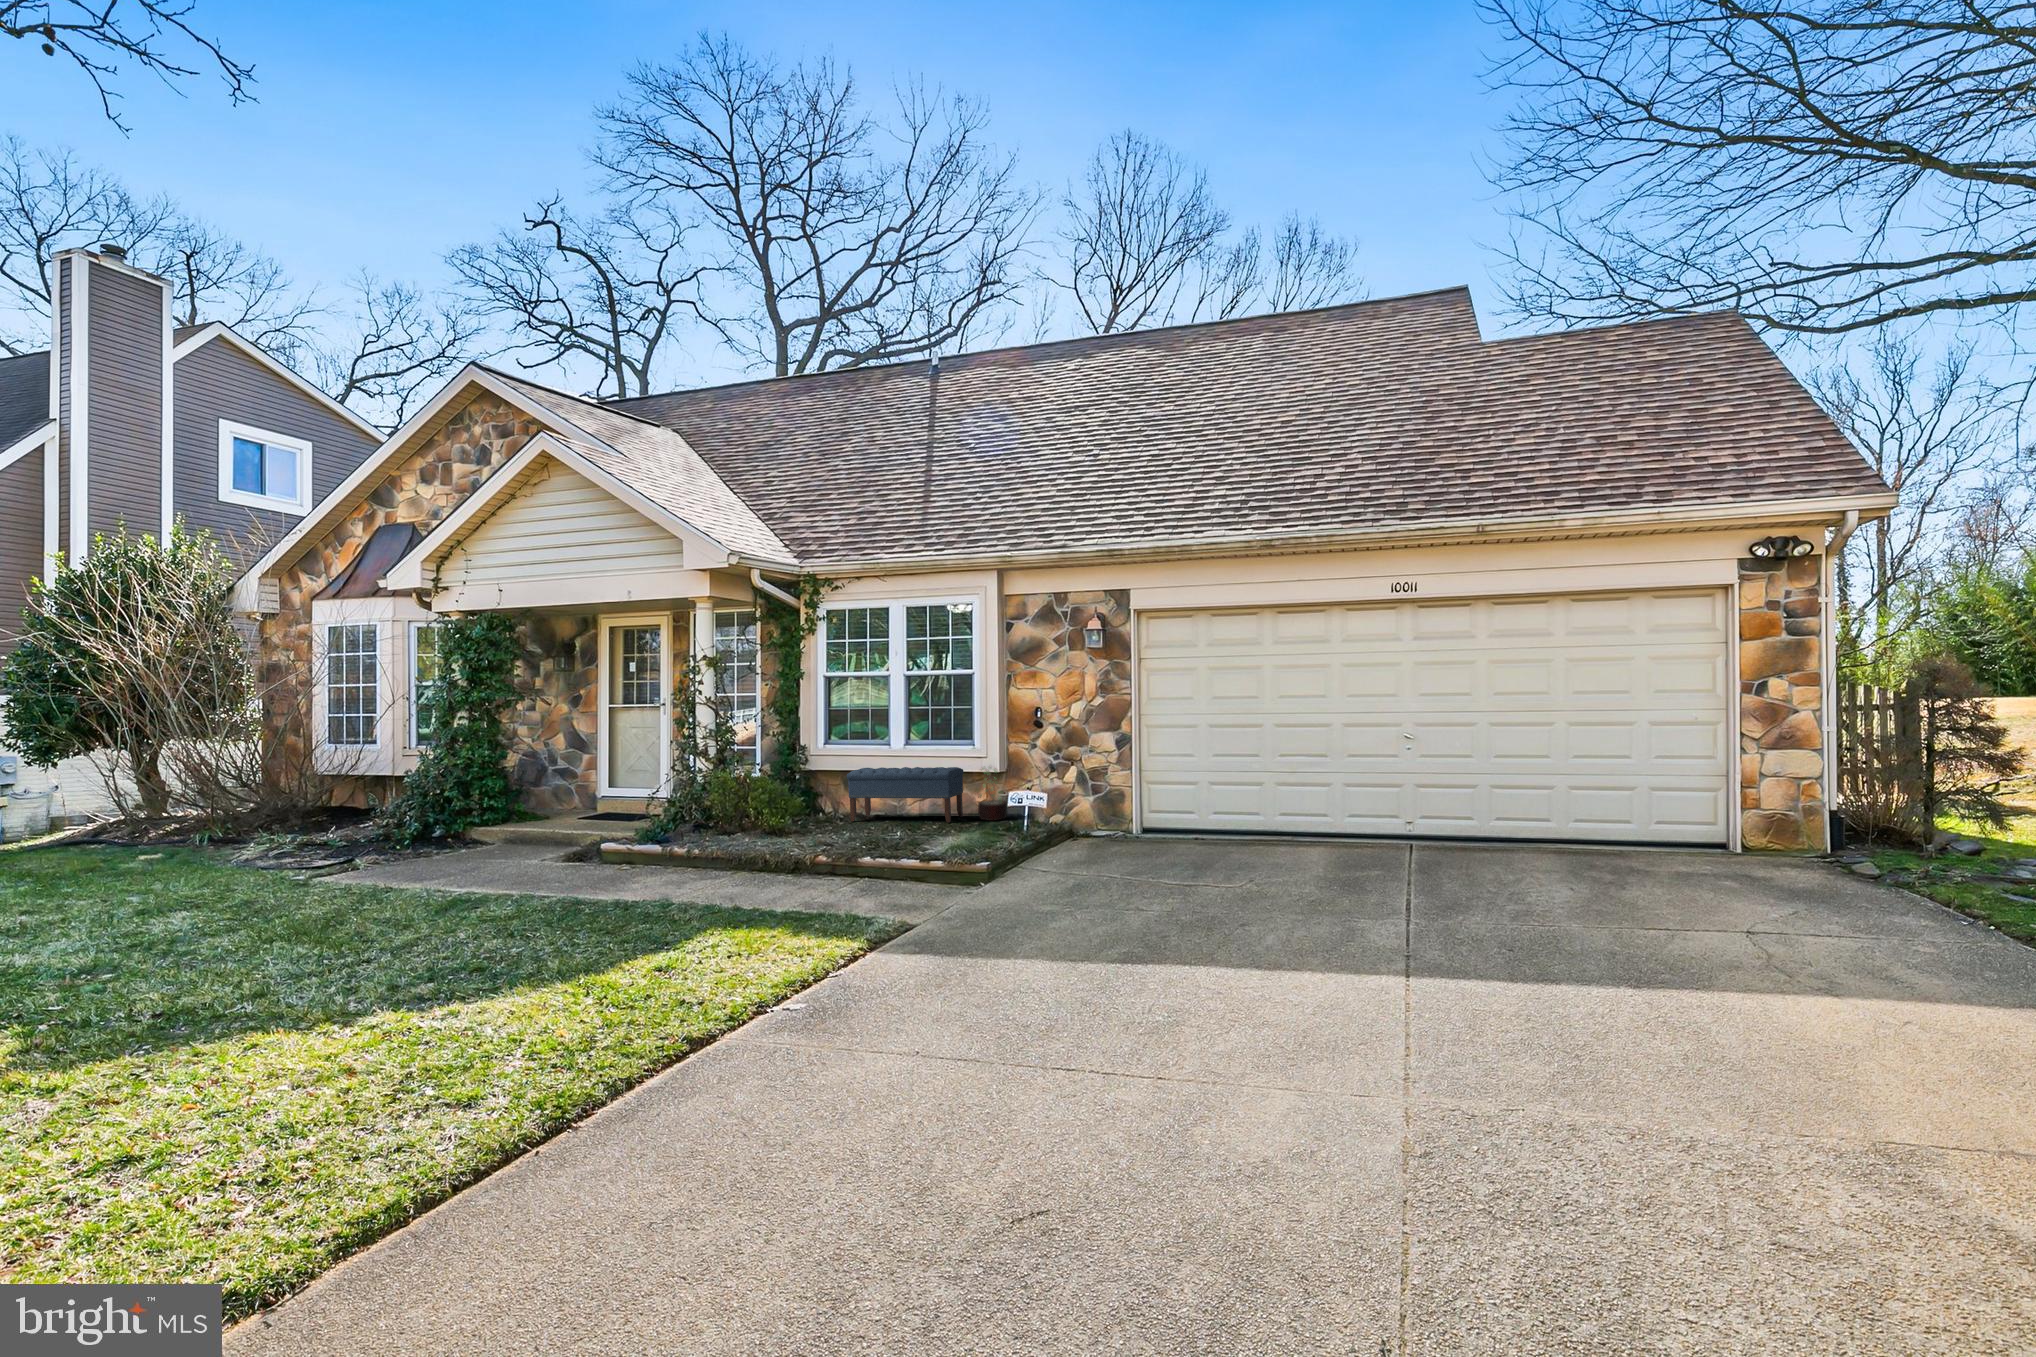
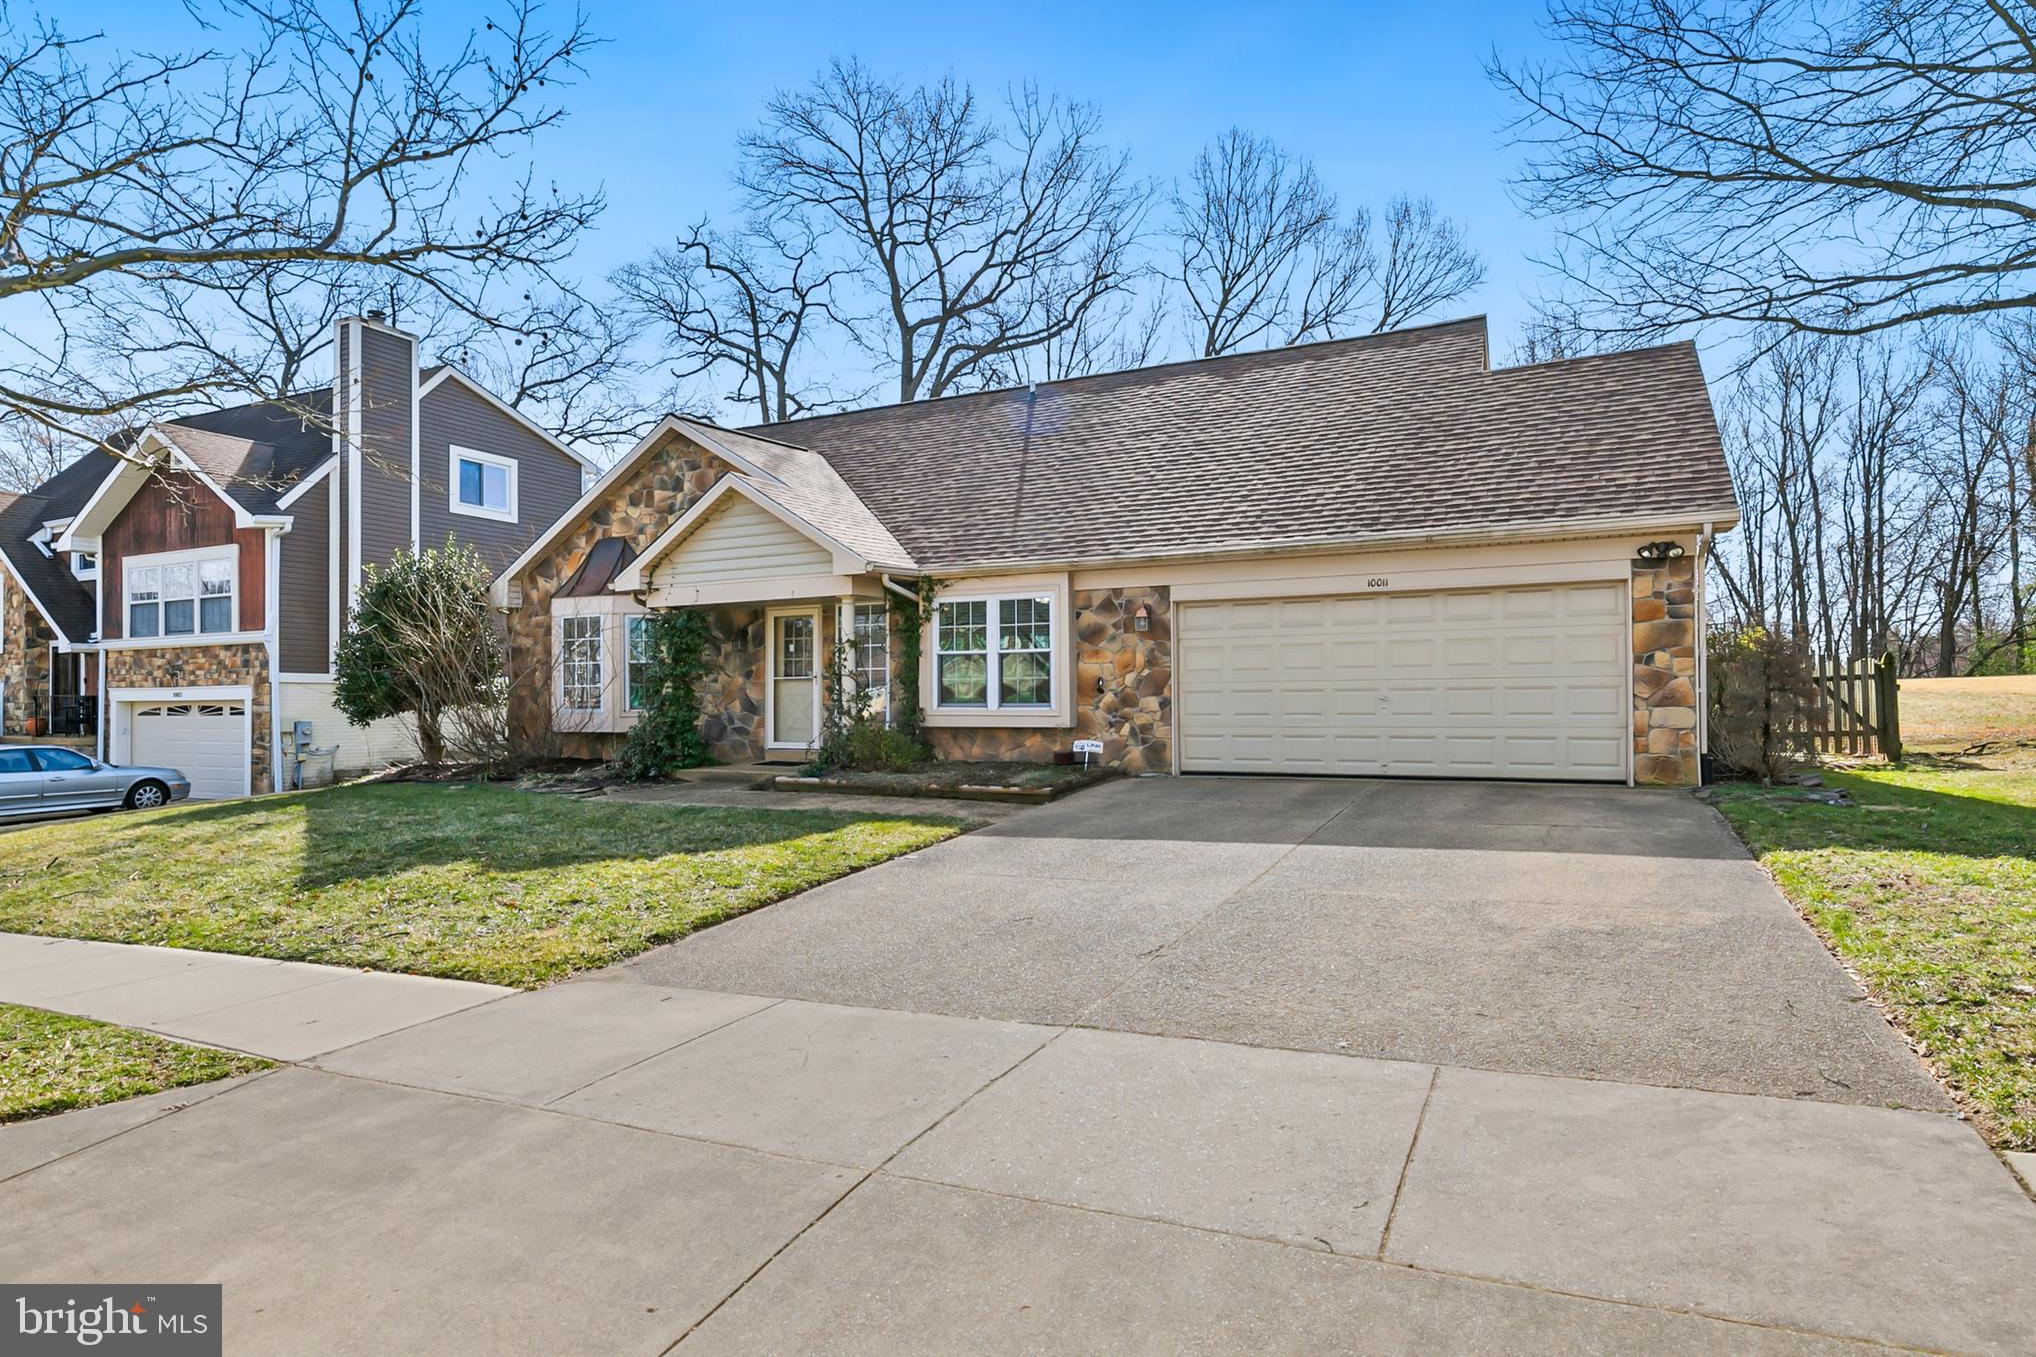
bench: present [847,767,963,822] -> none [954,724,1043,766]

